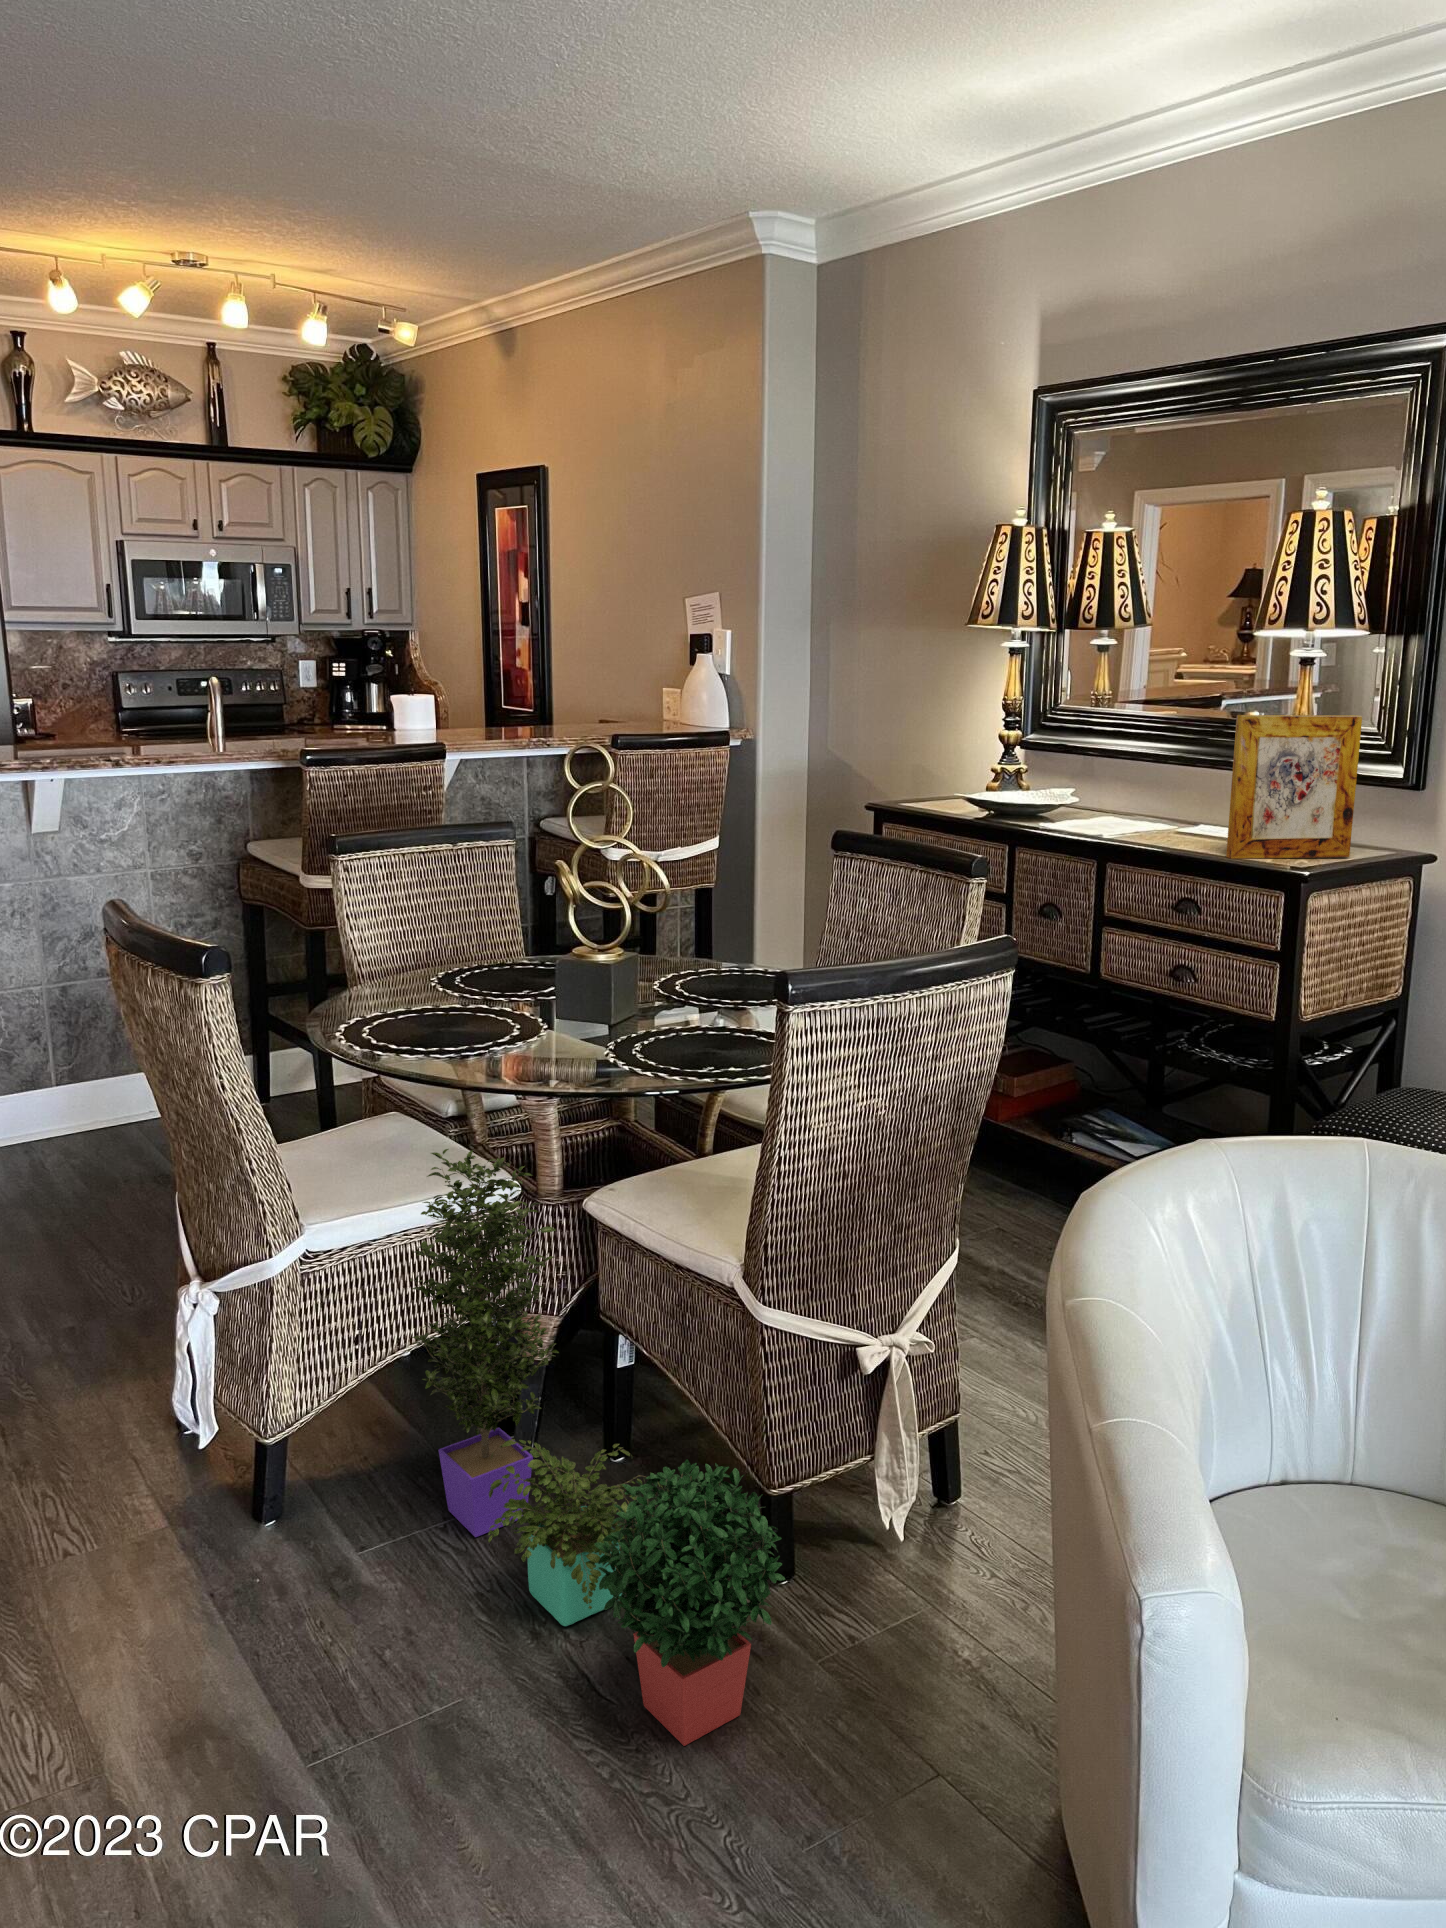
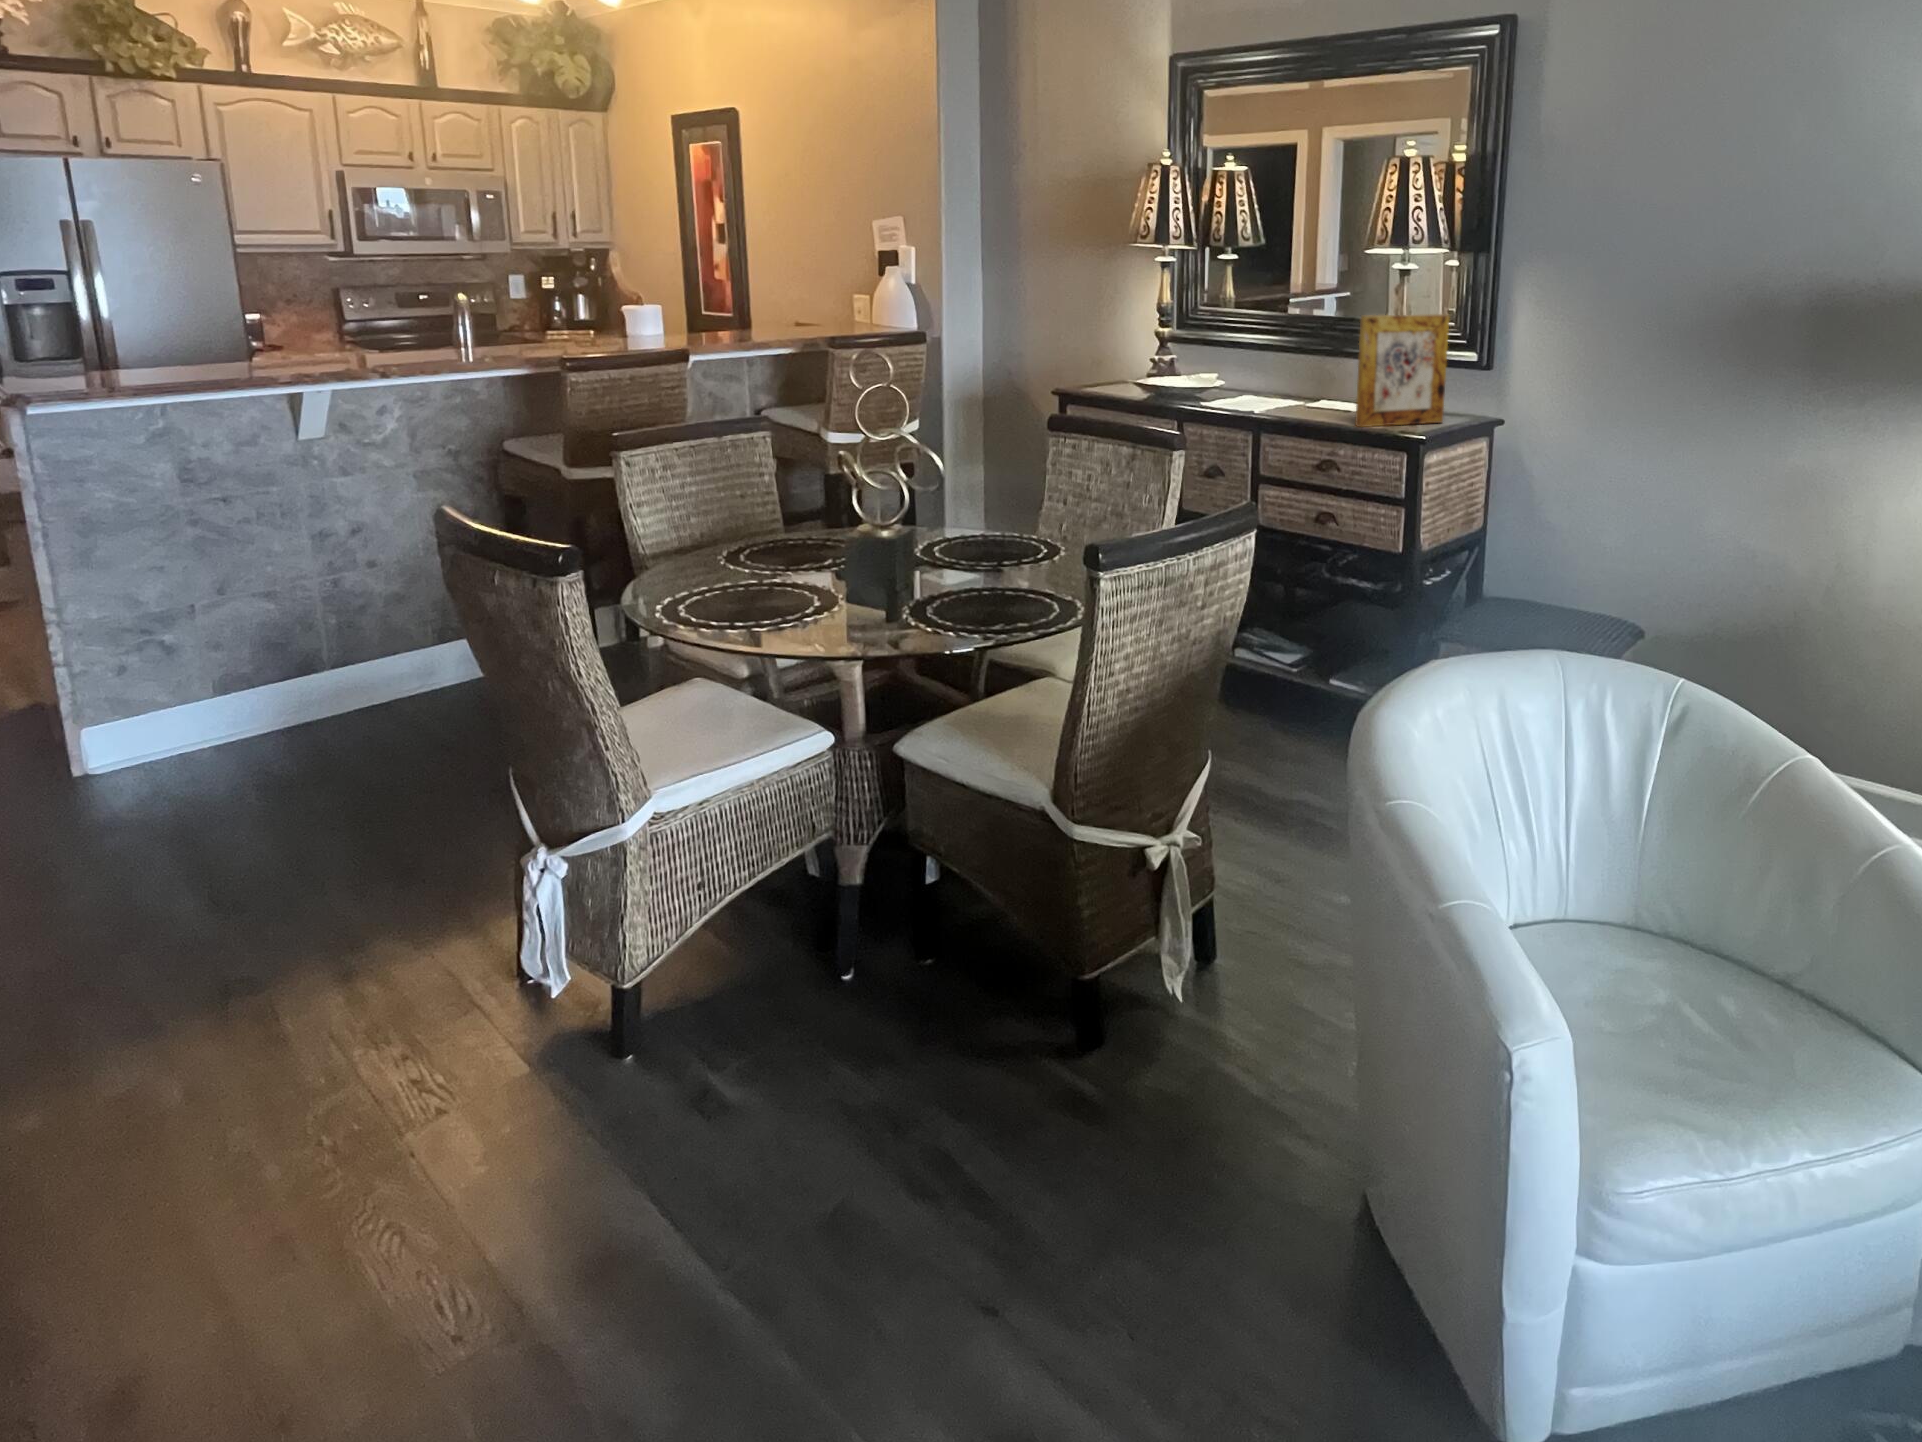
potted plant: present [410,1149,785,1746] -> none [753,711,1126,1211]

